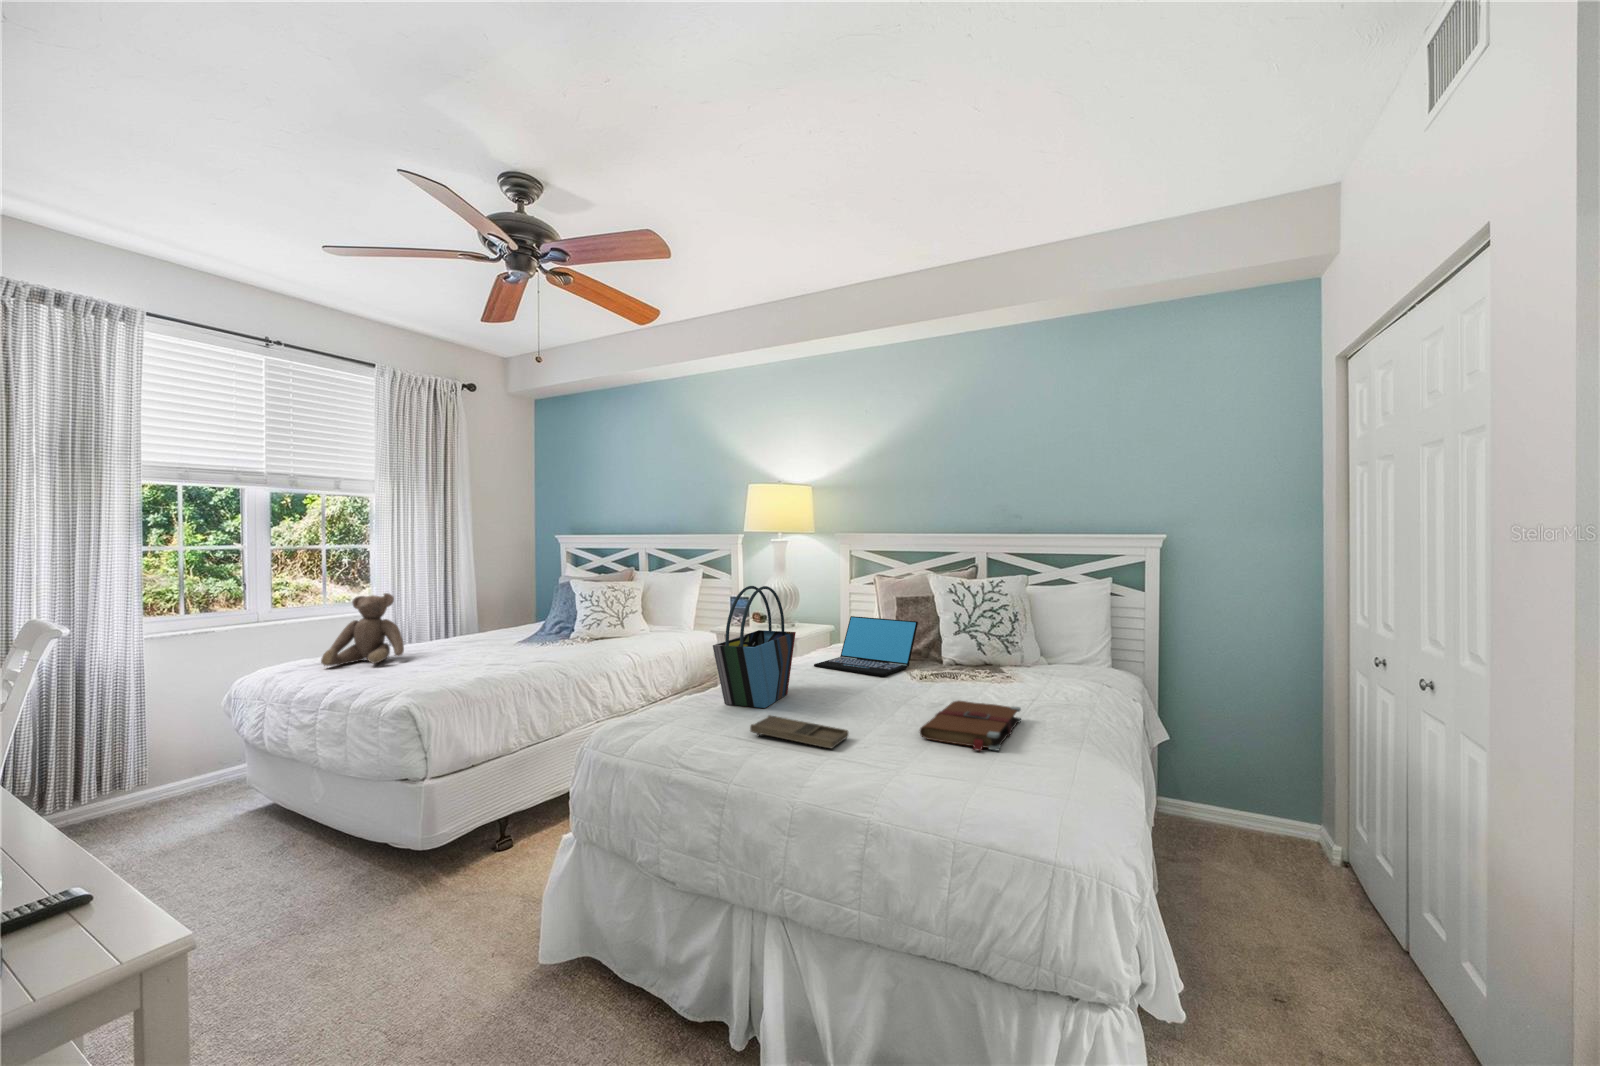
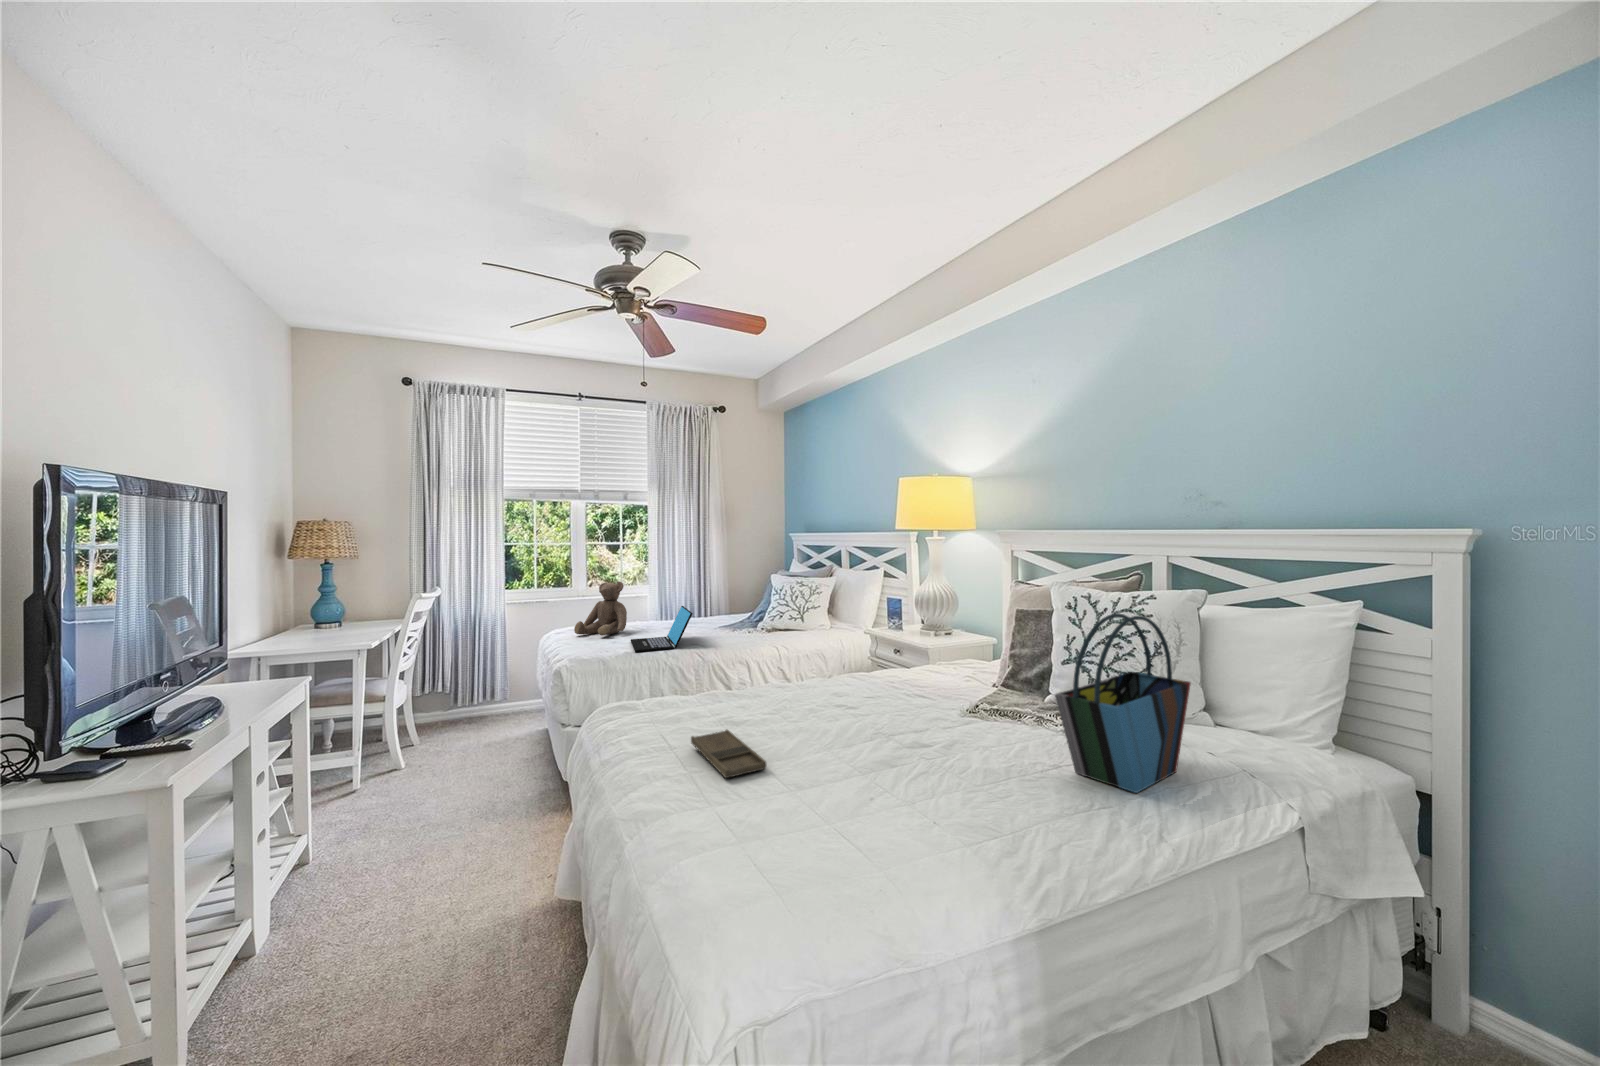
tote bag: present [713,586,796,708] -> present [1055,613,1191,793]
laptop: present [814,616,918,676] -> present [631,606,693,652]
book: present [920,701,1021,751] -> none [833,751,1002,827]

